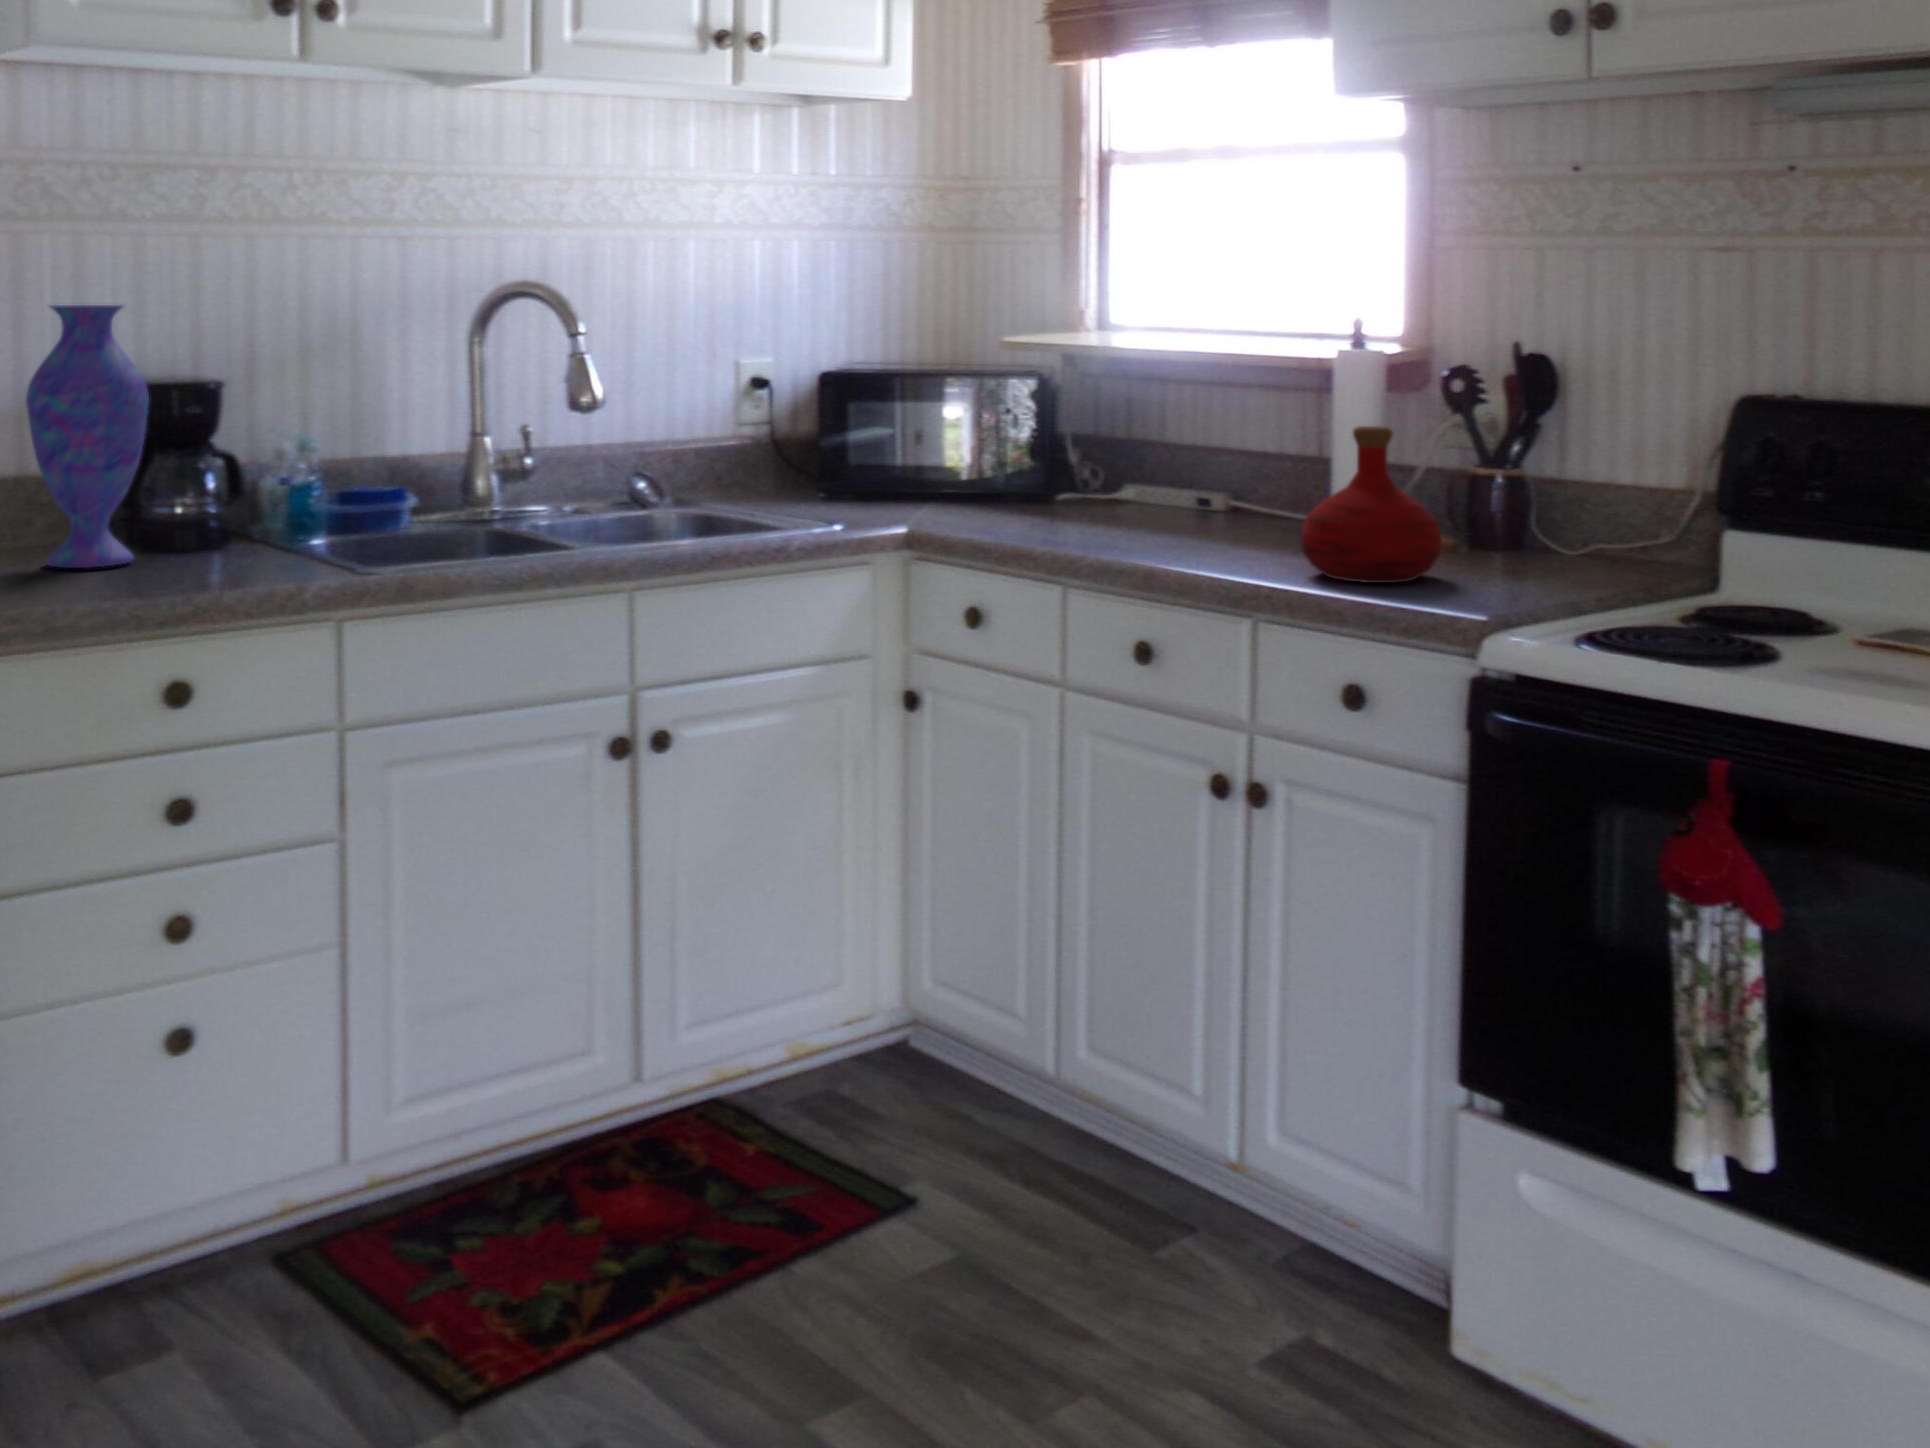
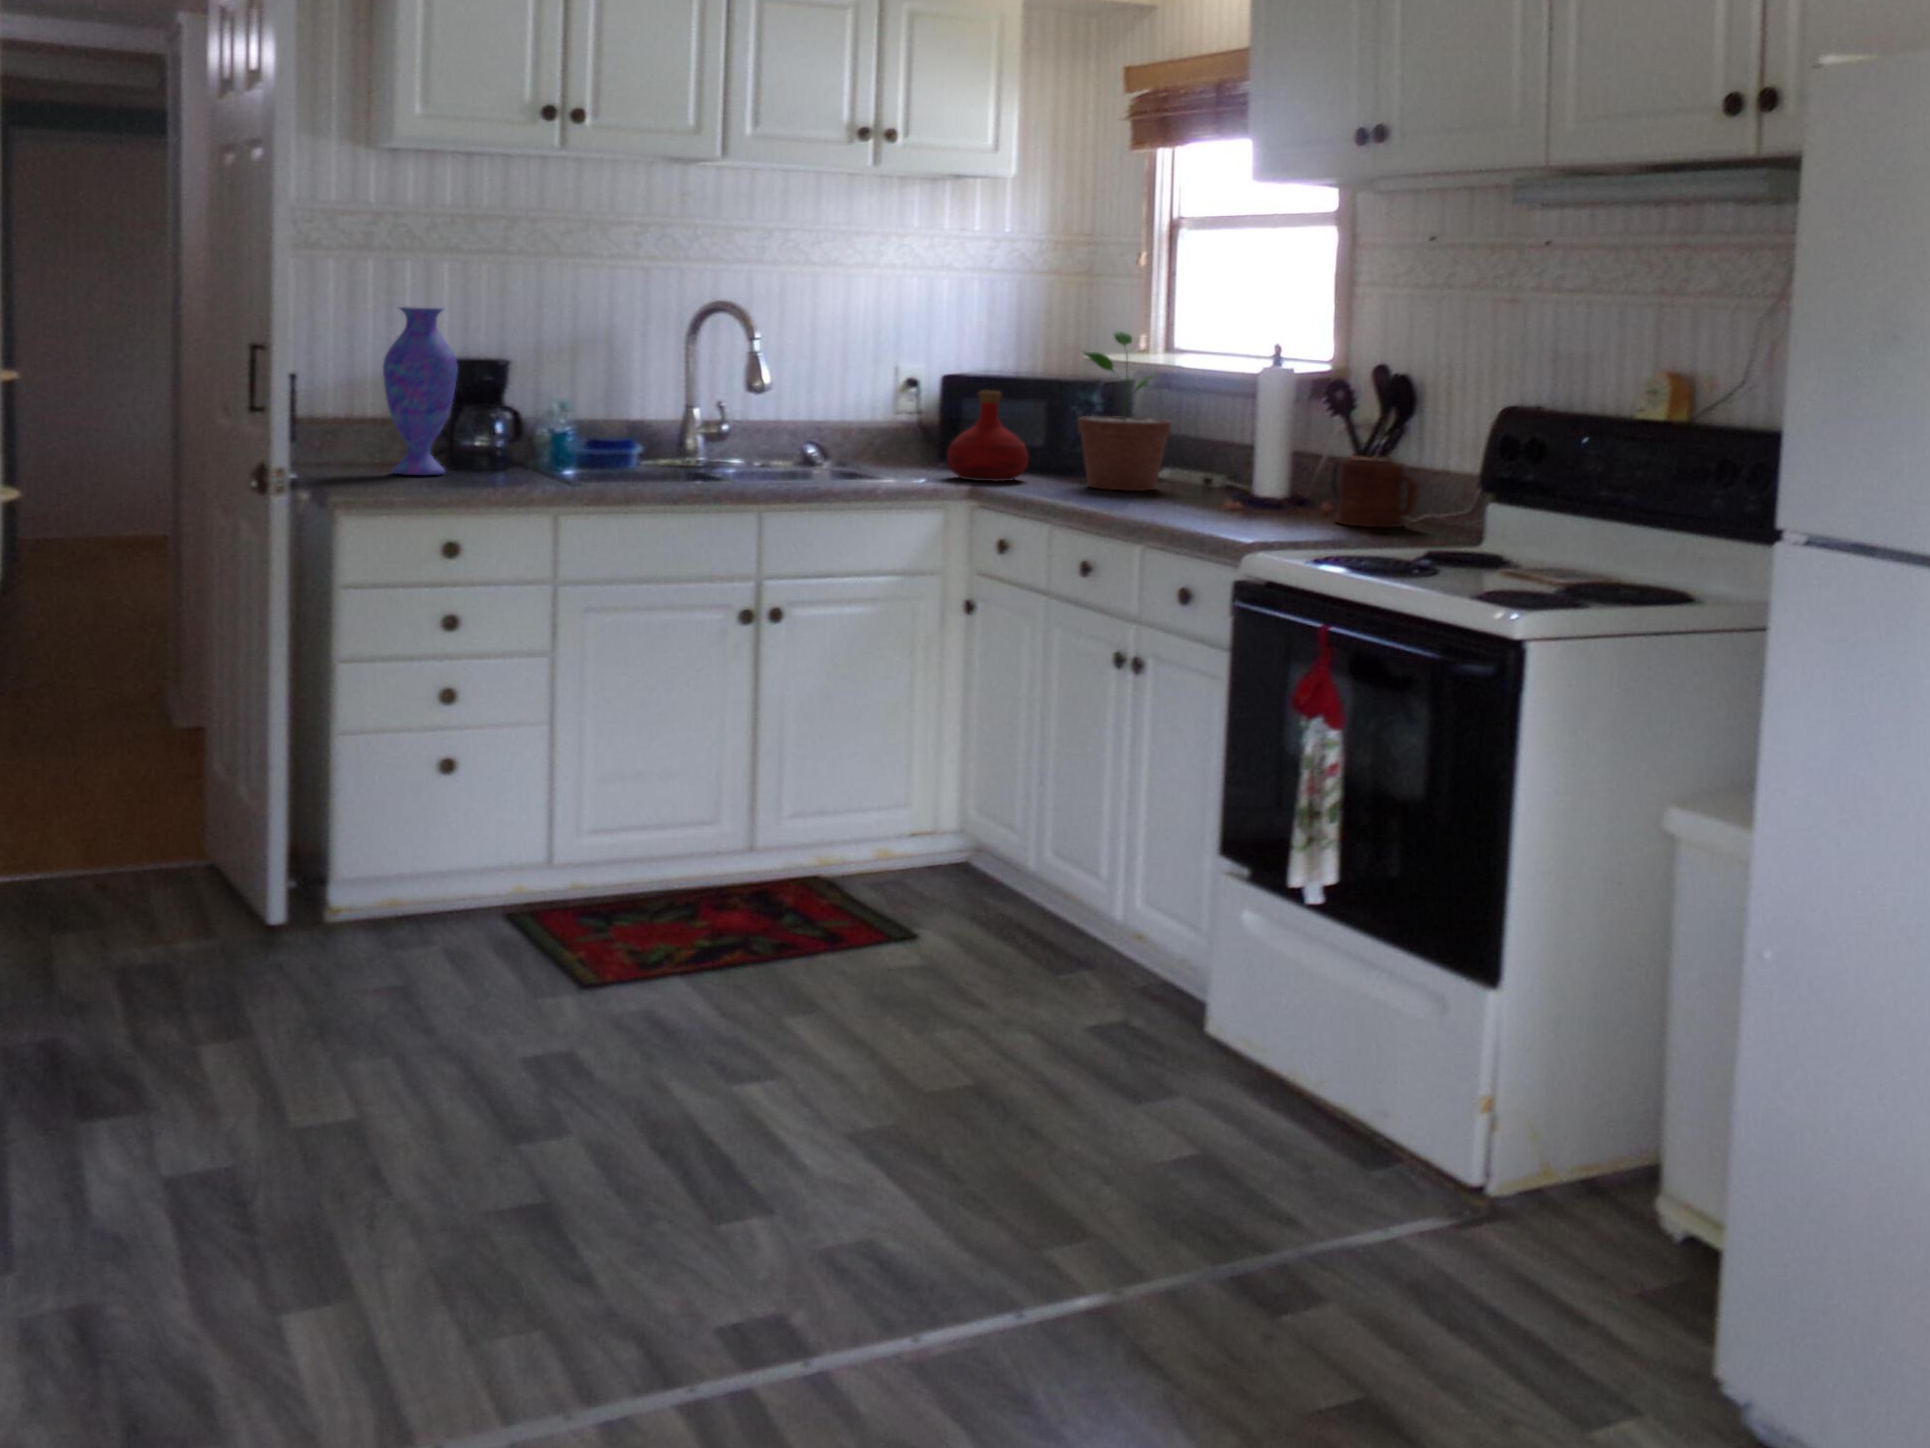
potted plant: none [1044,302,1170,523] -> present [1078,330,1171,491]
bottle: present [1301,426,1442,583] -> present [947,391,1028,481]
mug: none [1475,473,1596,569] -> present [1335,460,1417,527]

